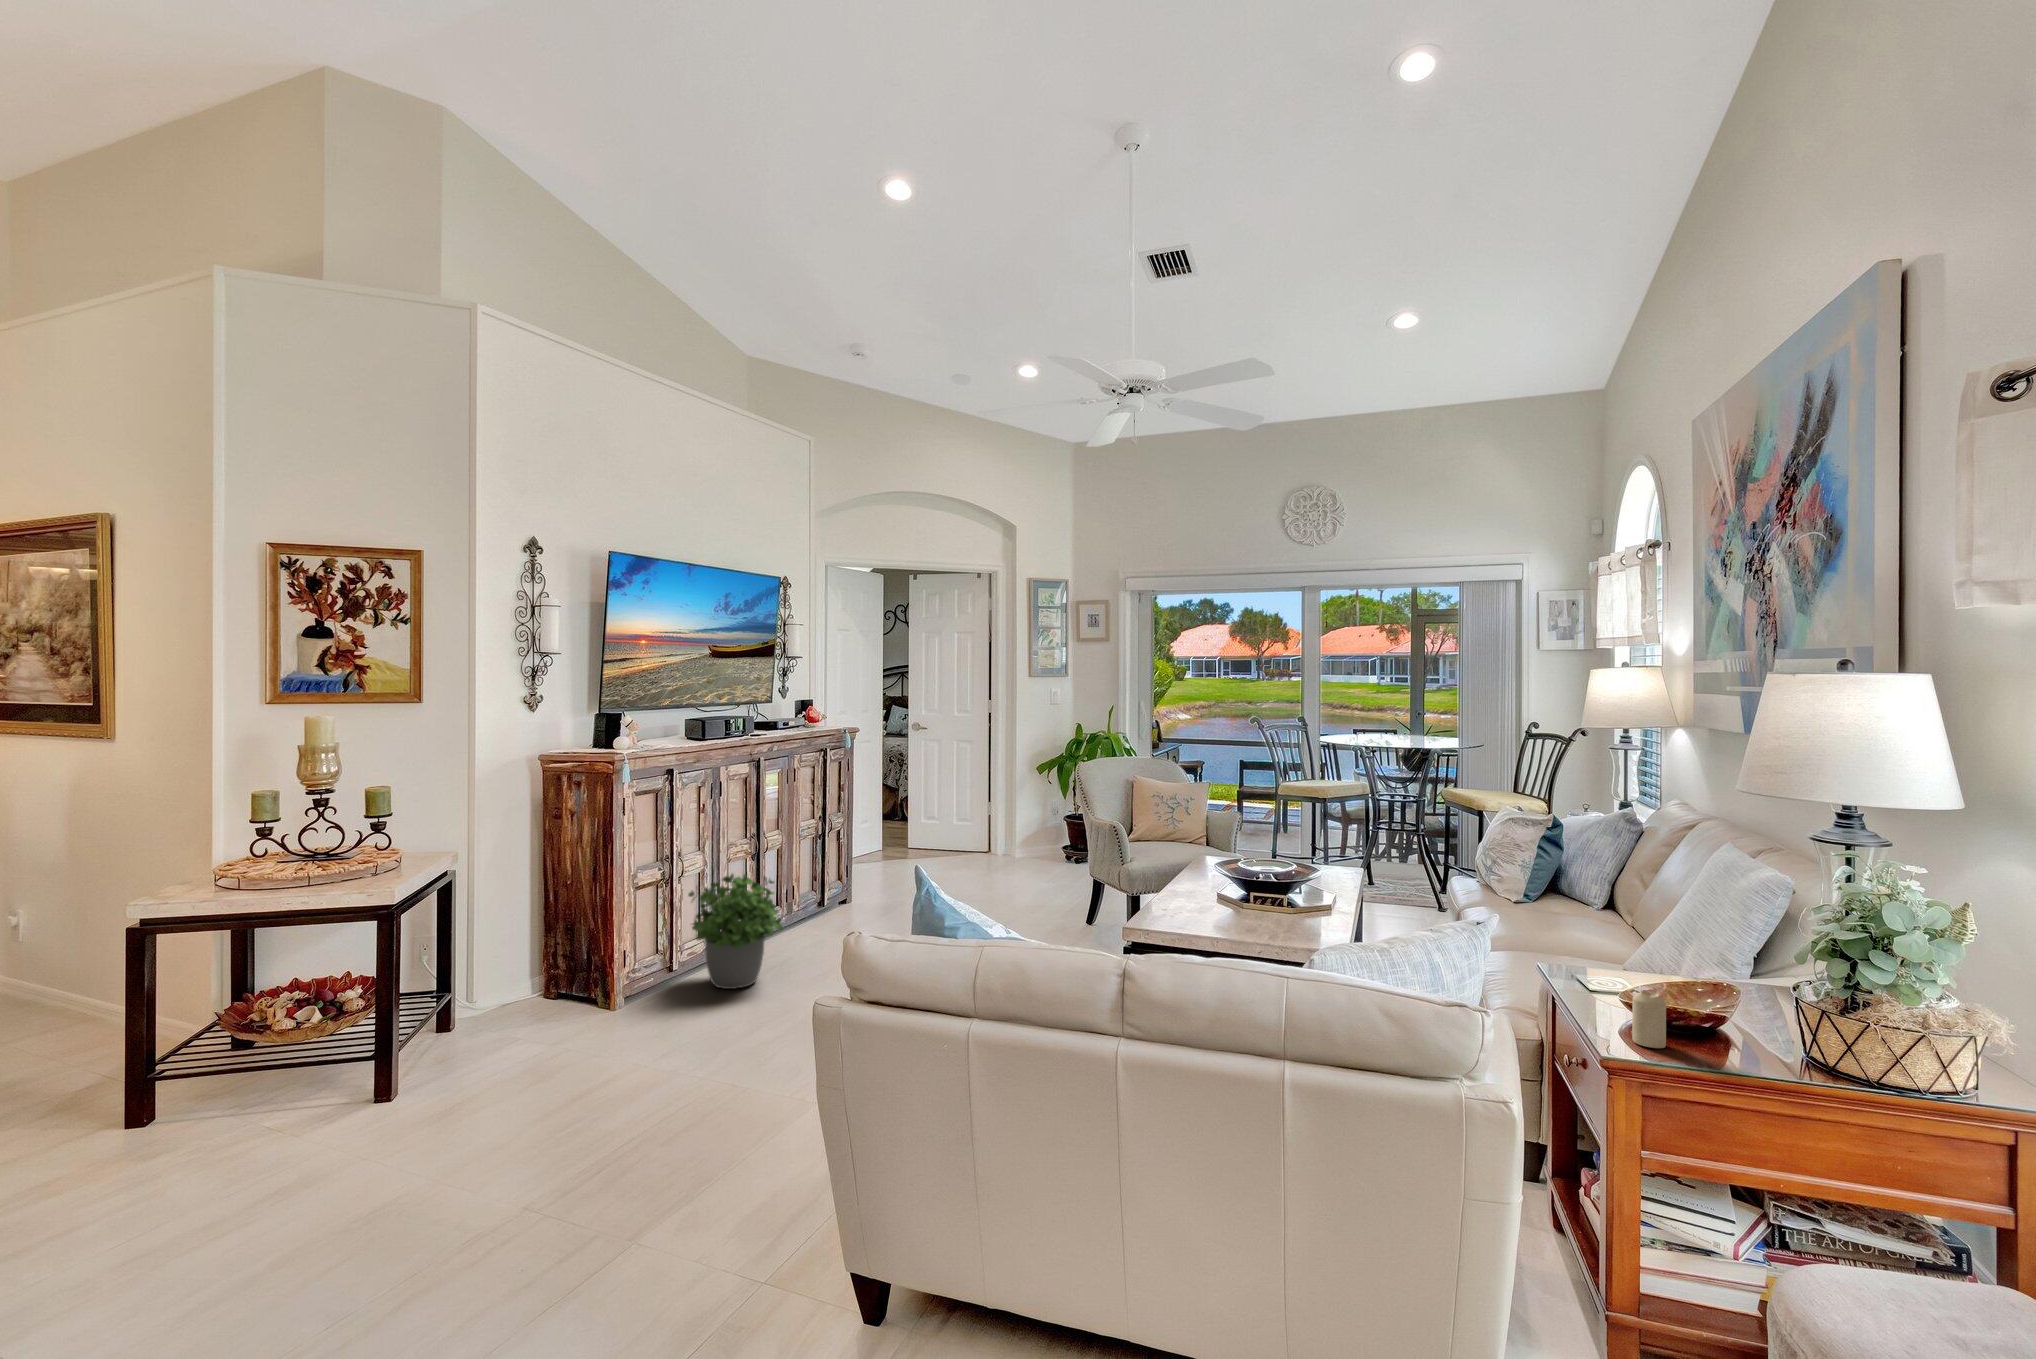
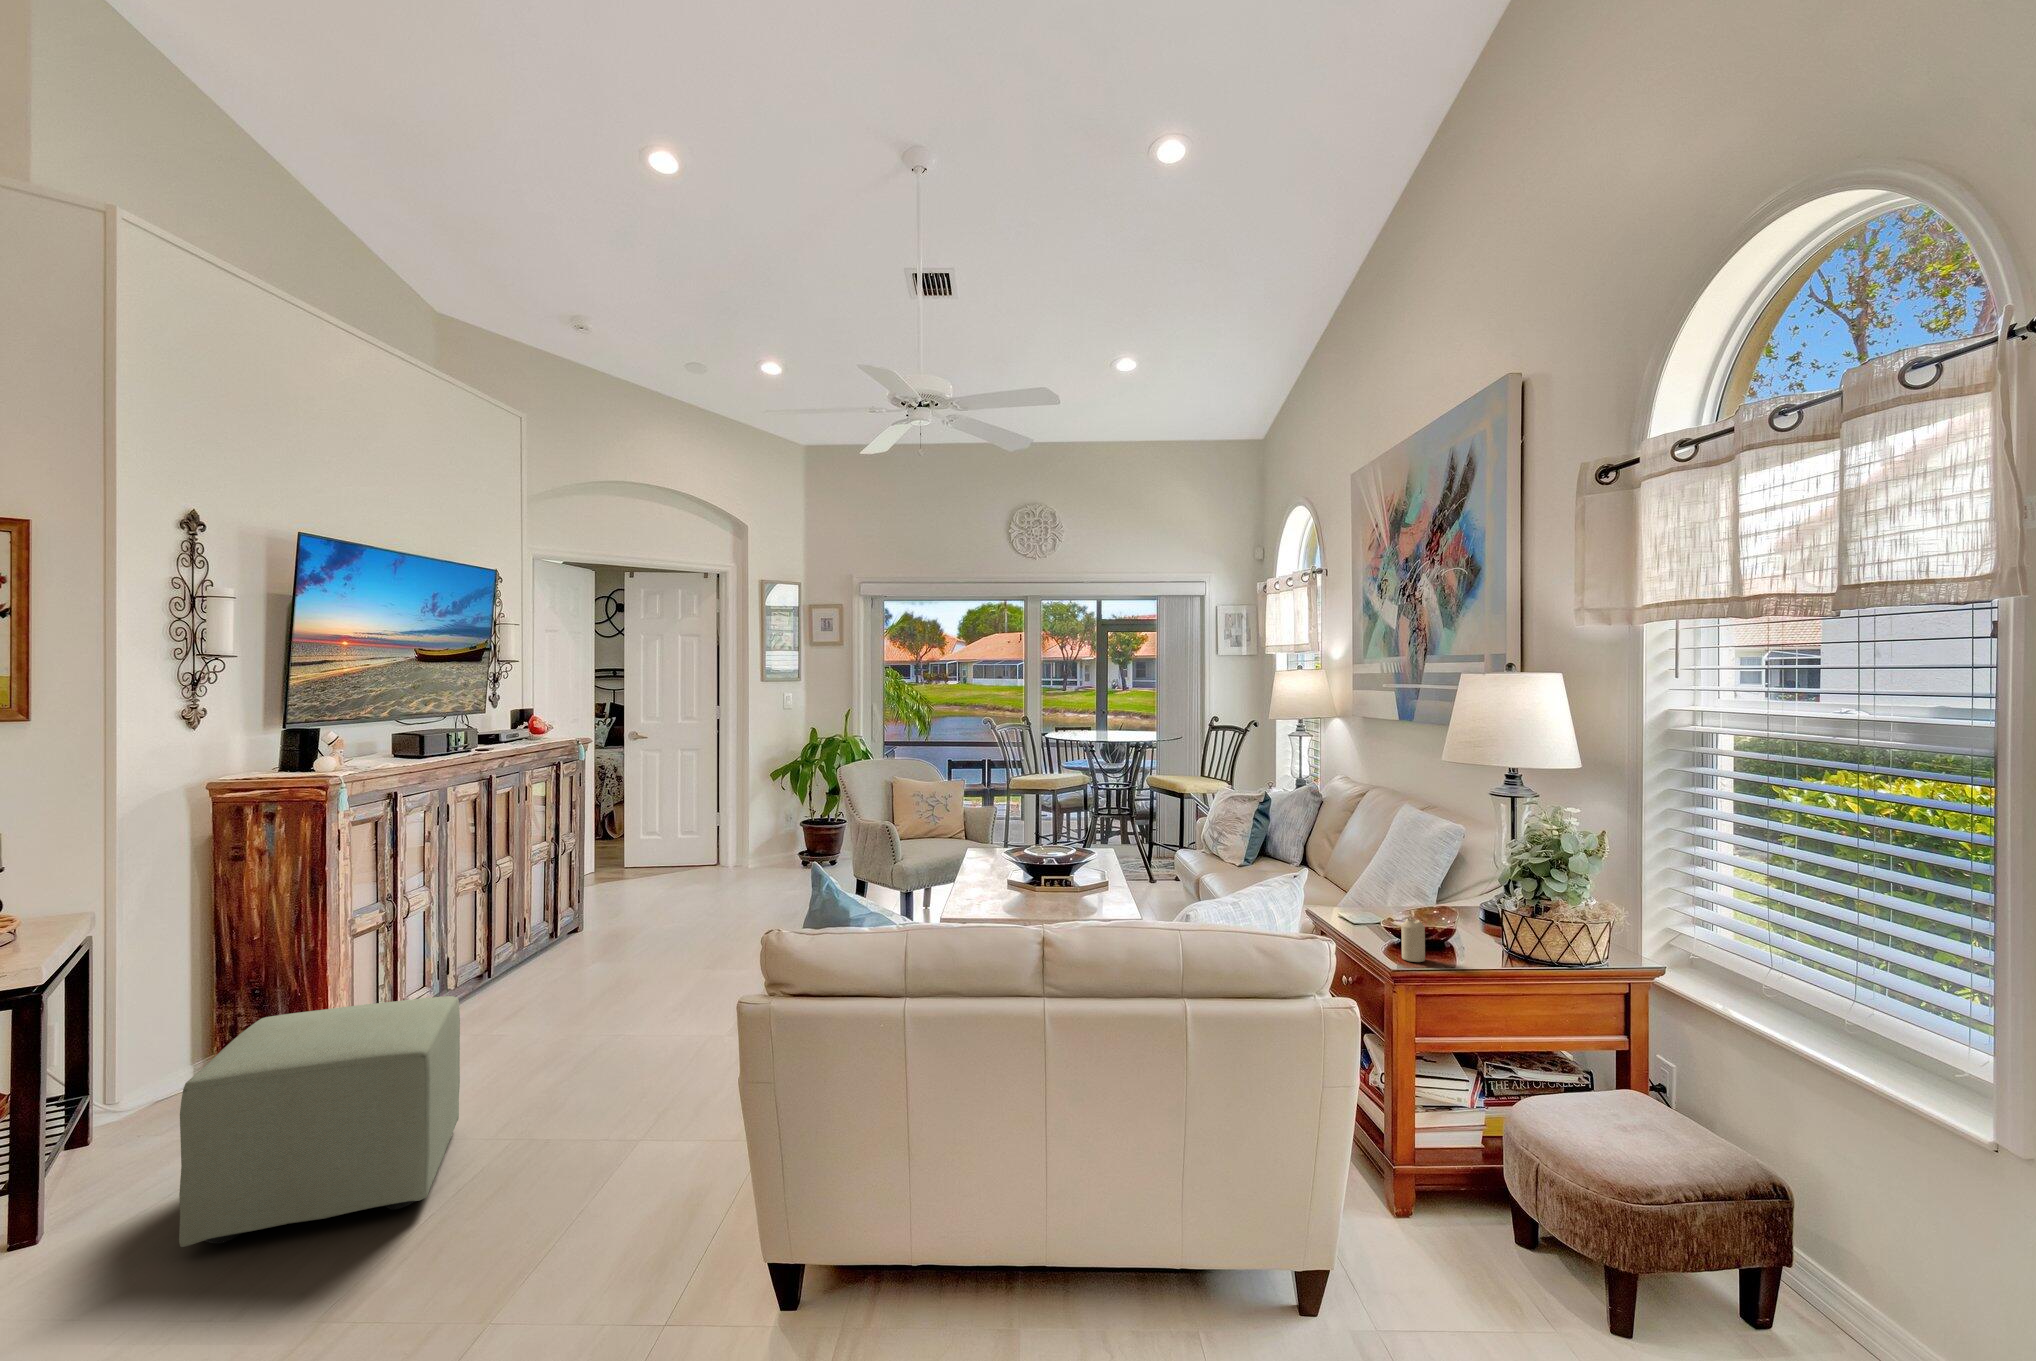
potted plant: present [689,874,783,989] -> none [416,906,540,1039]
ottoman: none [474,948,693,1126] -> present [179,996,460,1247]

